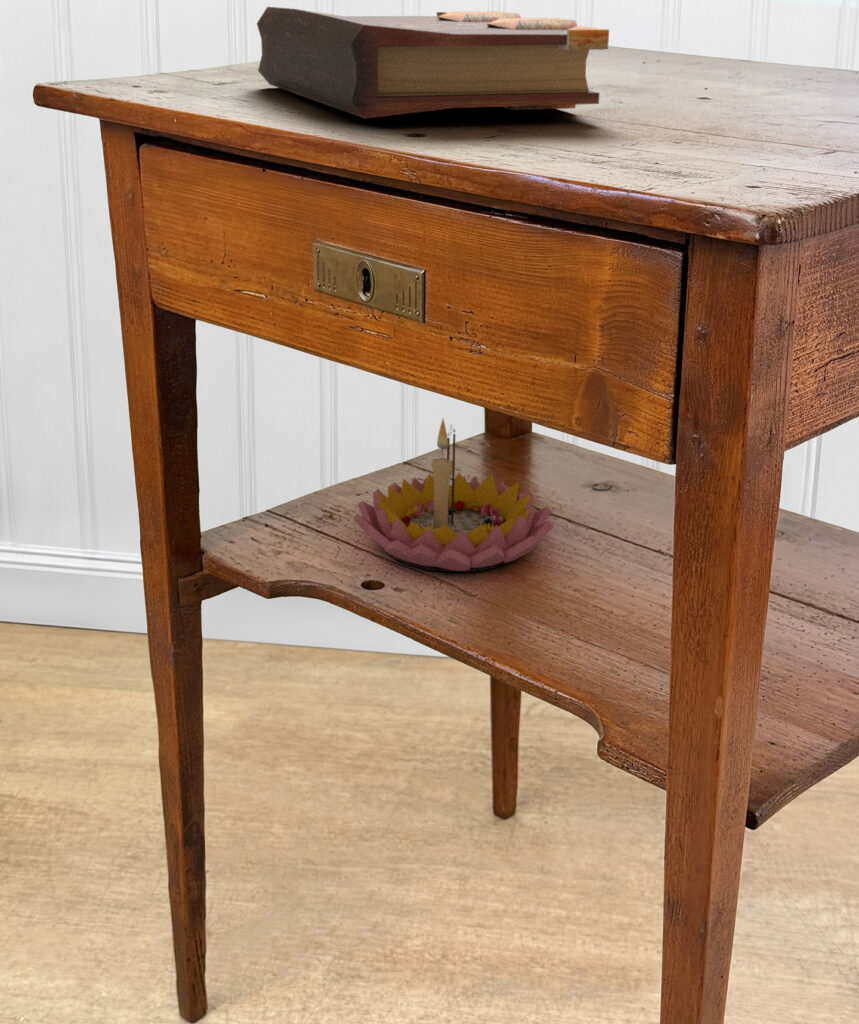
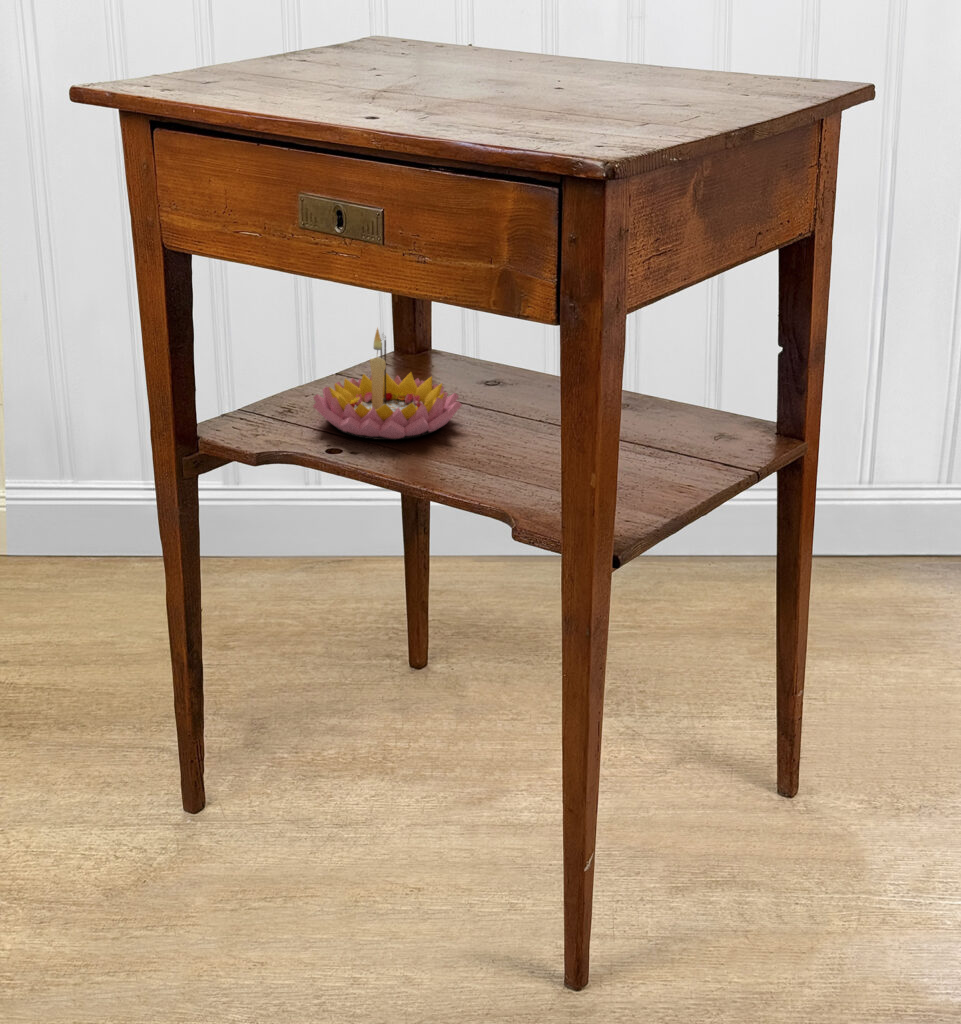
book: present [257,7,609,119] -> none [232,26,494,107]

